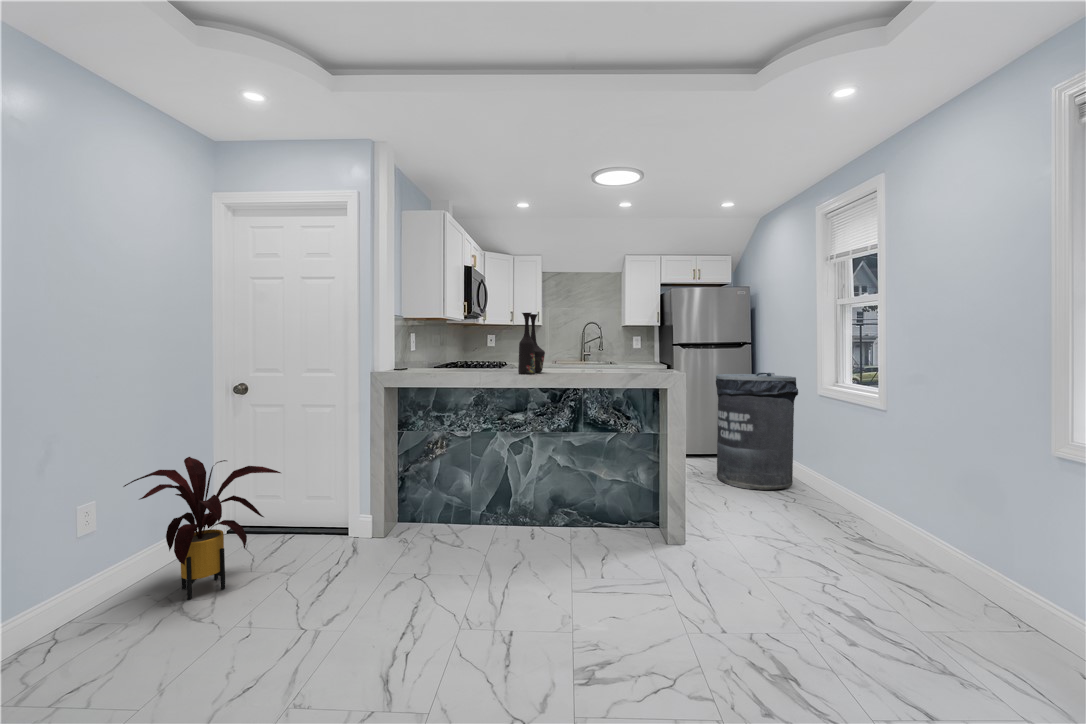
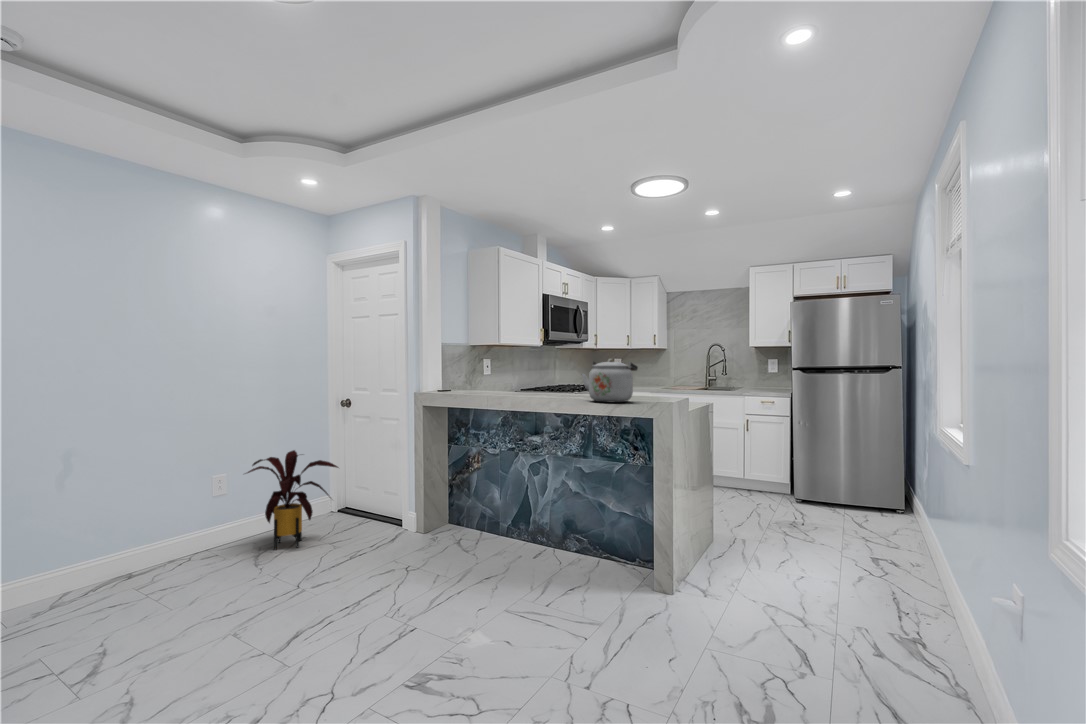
vase: present [518,312,545,374] -> none [522,341,557,399]
kettle: none [579,331,632,374] -> present [582,359,638,402]
trash can: present [716,373,798,490] -> none [813,407,925,559]

